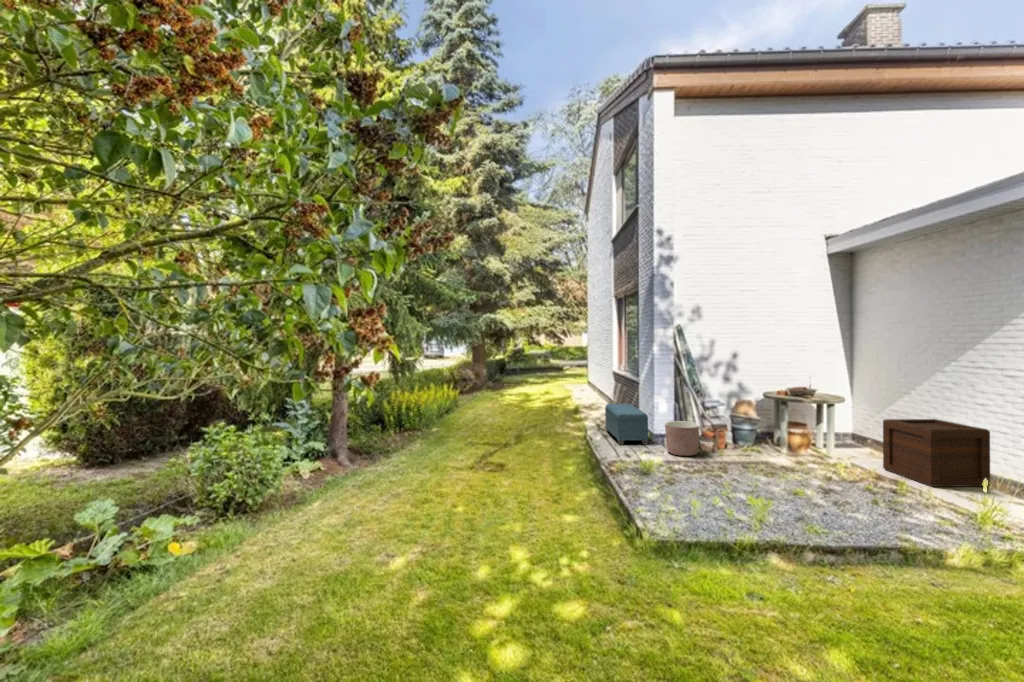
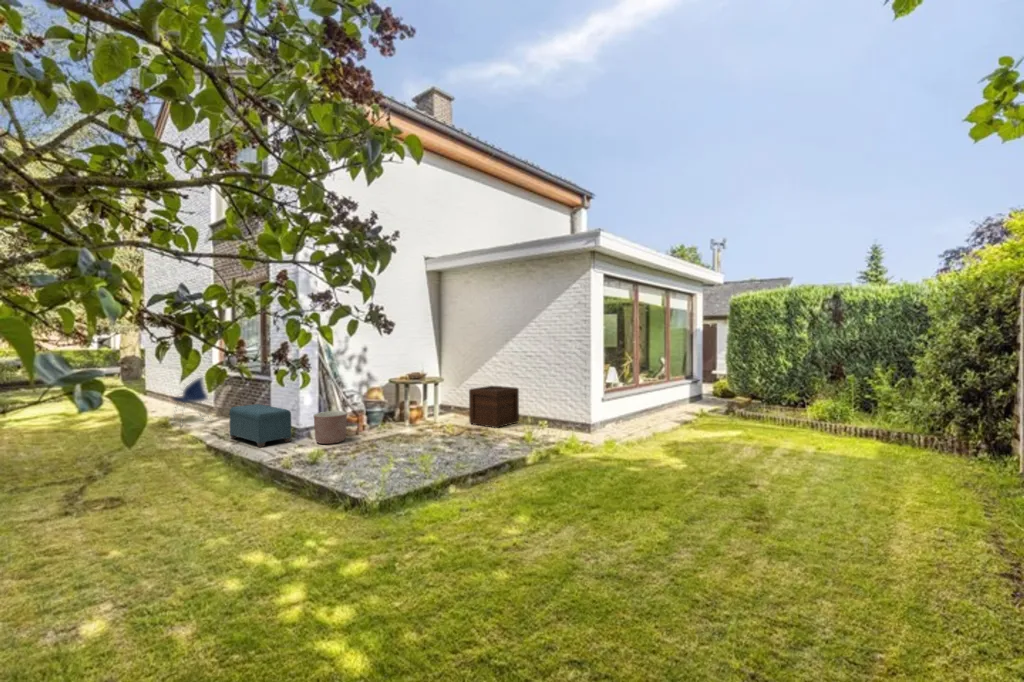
chair: none [583,374,610,413] -> present [171,378,207,424]

